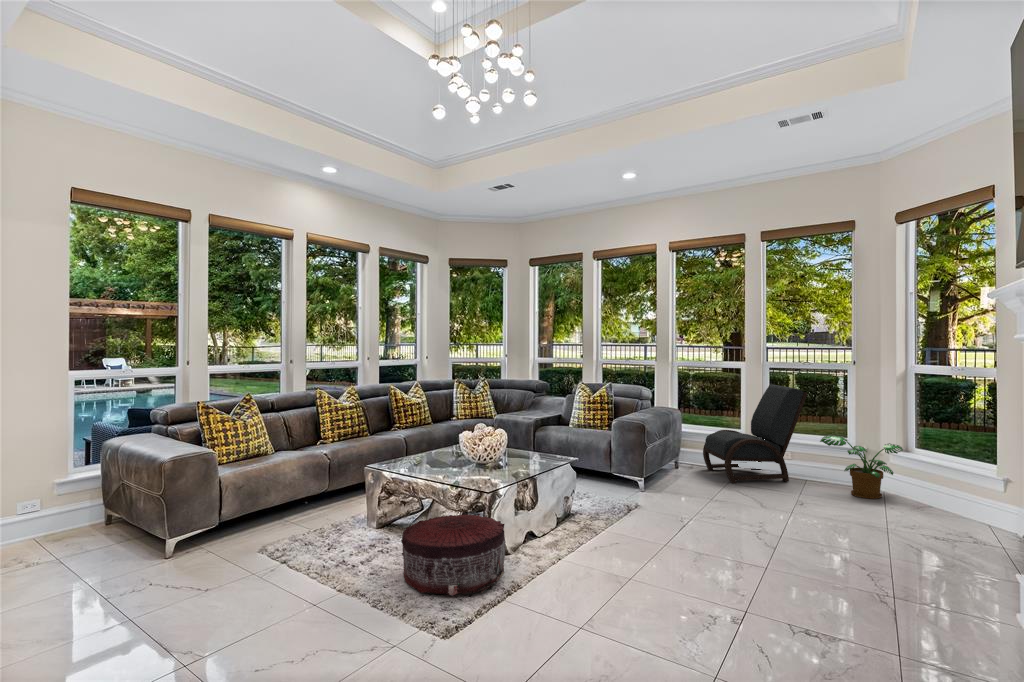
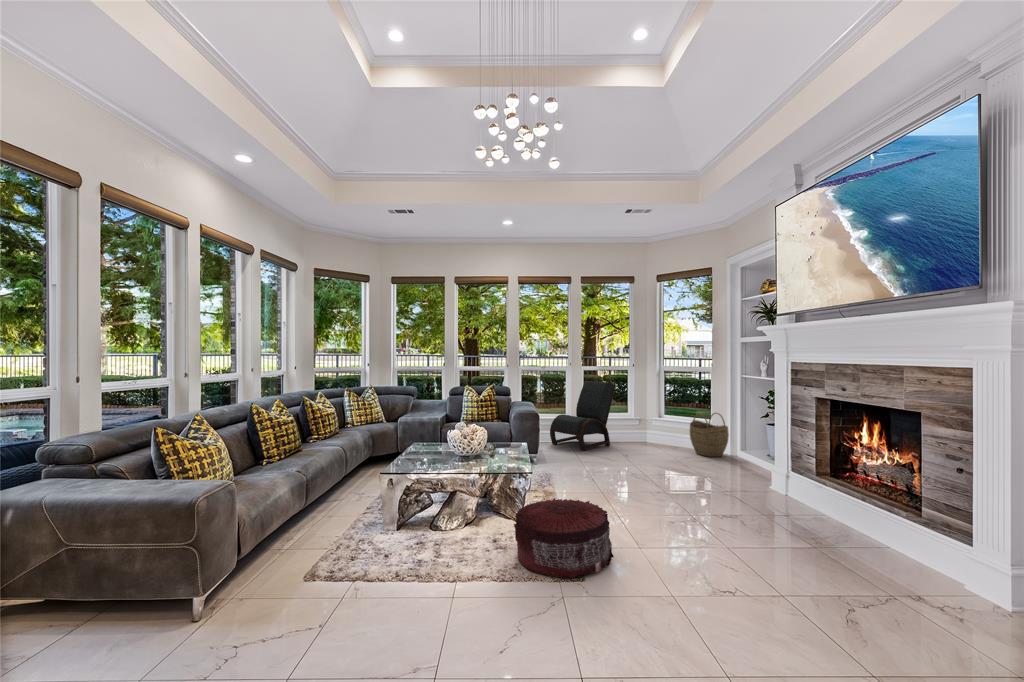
potted plant: present [820,435,903,499] -> none [630,412,676,449]
woven basket: none [902,448,967,524] -> present [690,413,729,457]

